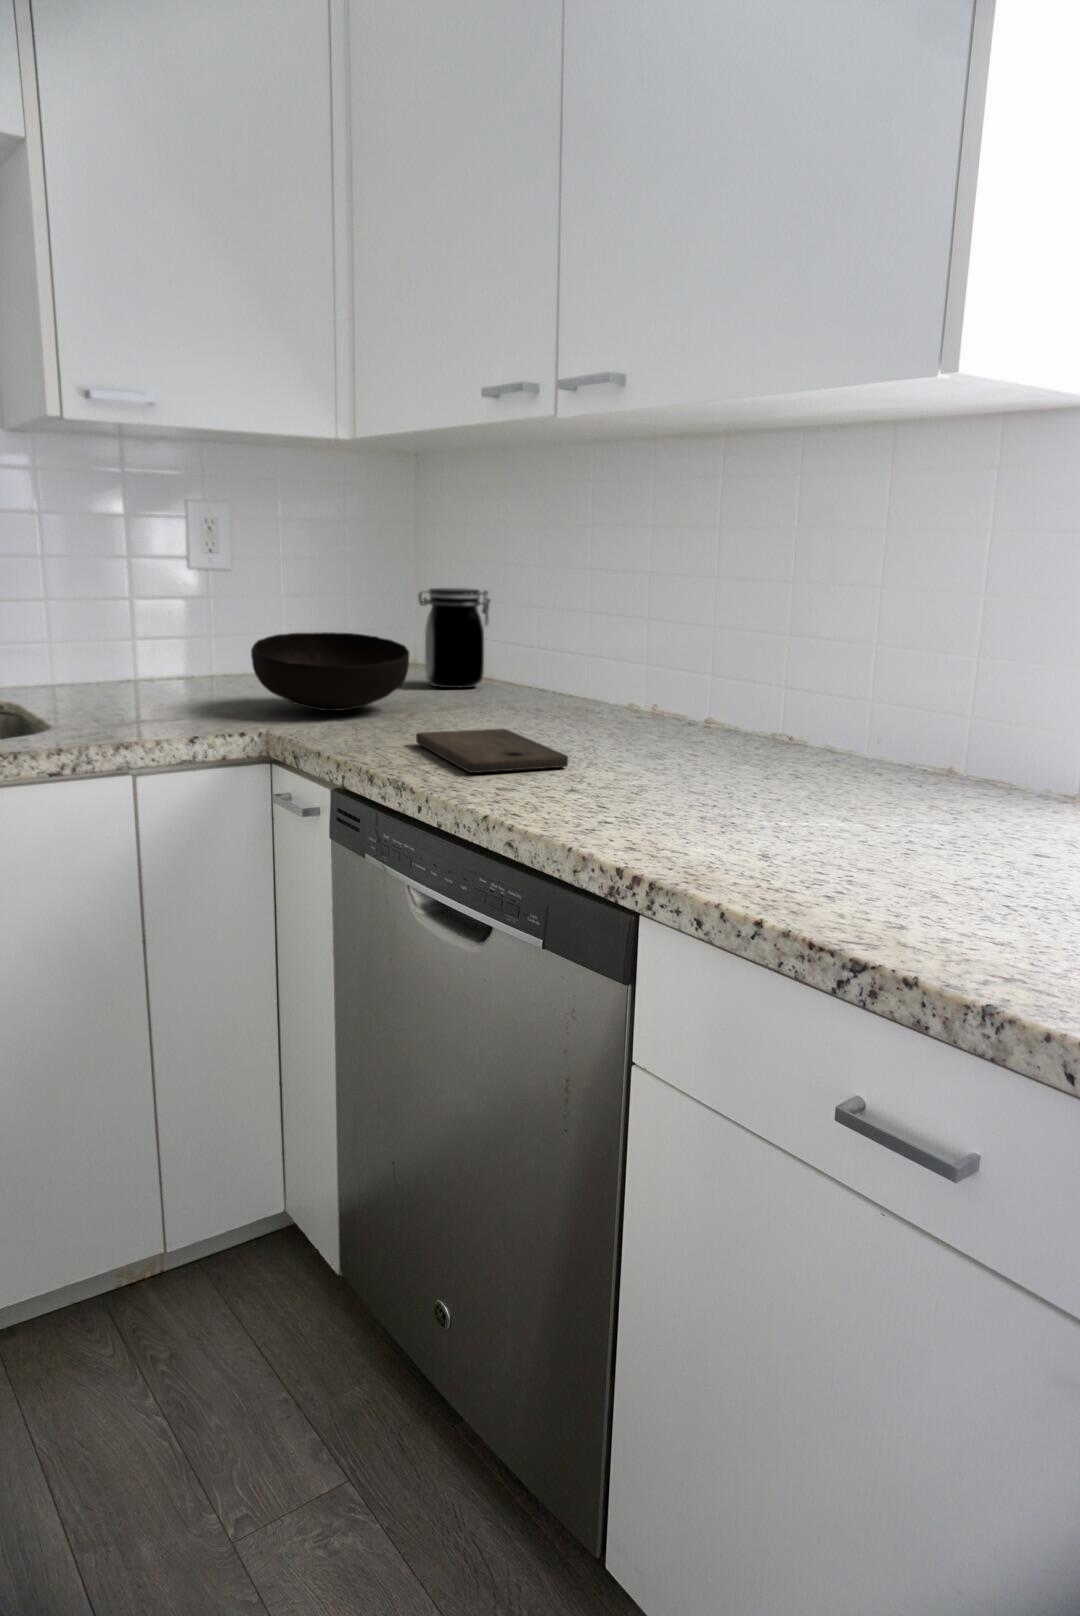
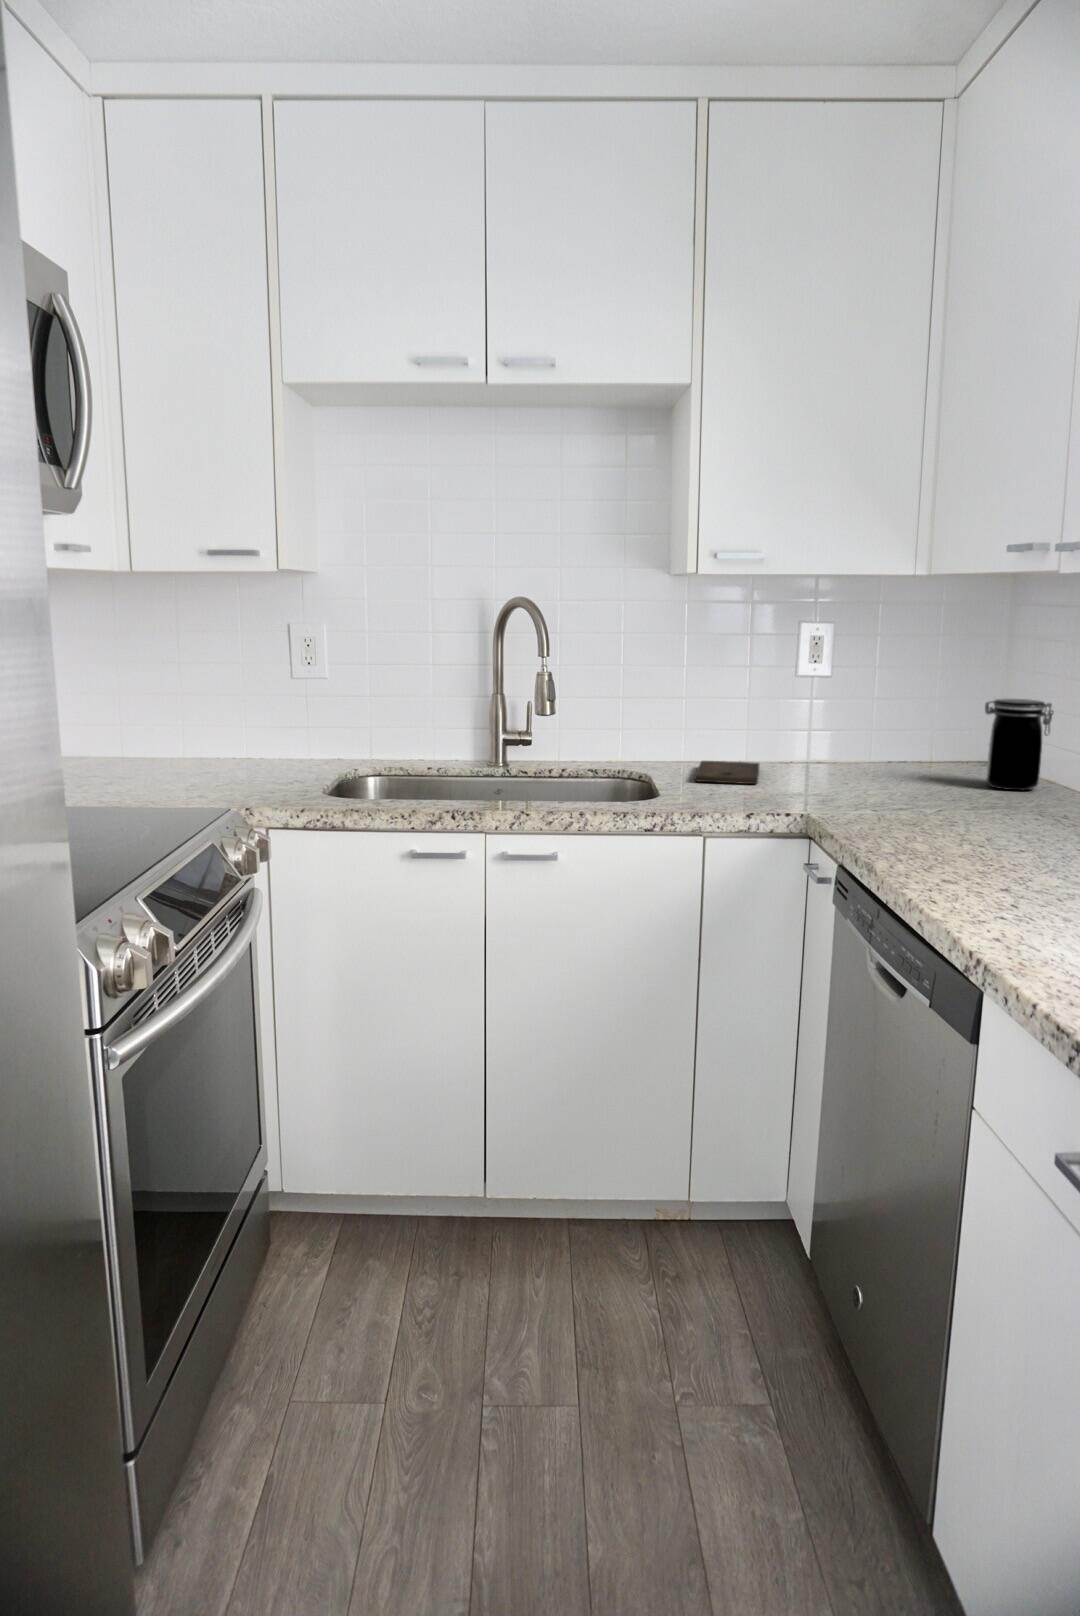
bowl: present [251,632,410,711] -> none [814,735,948,802]
cutting board: present [416,729,568,773] -> present [694,761,759,784]

